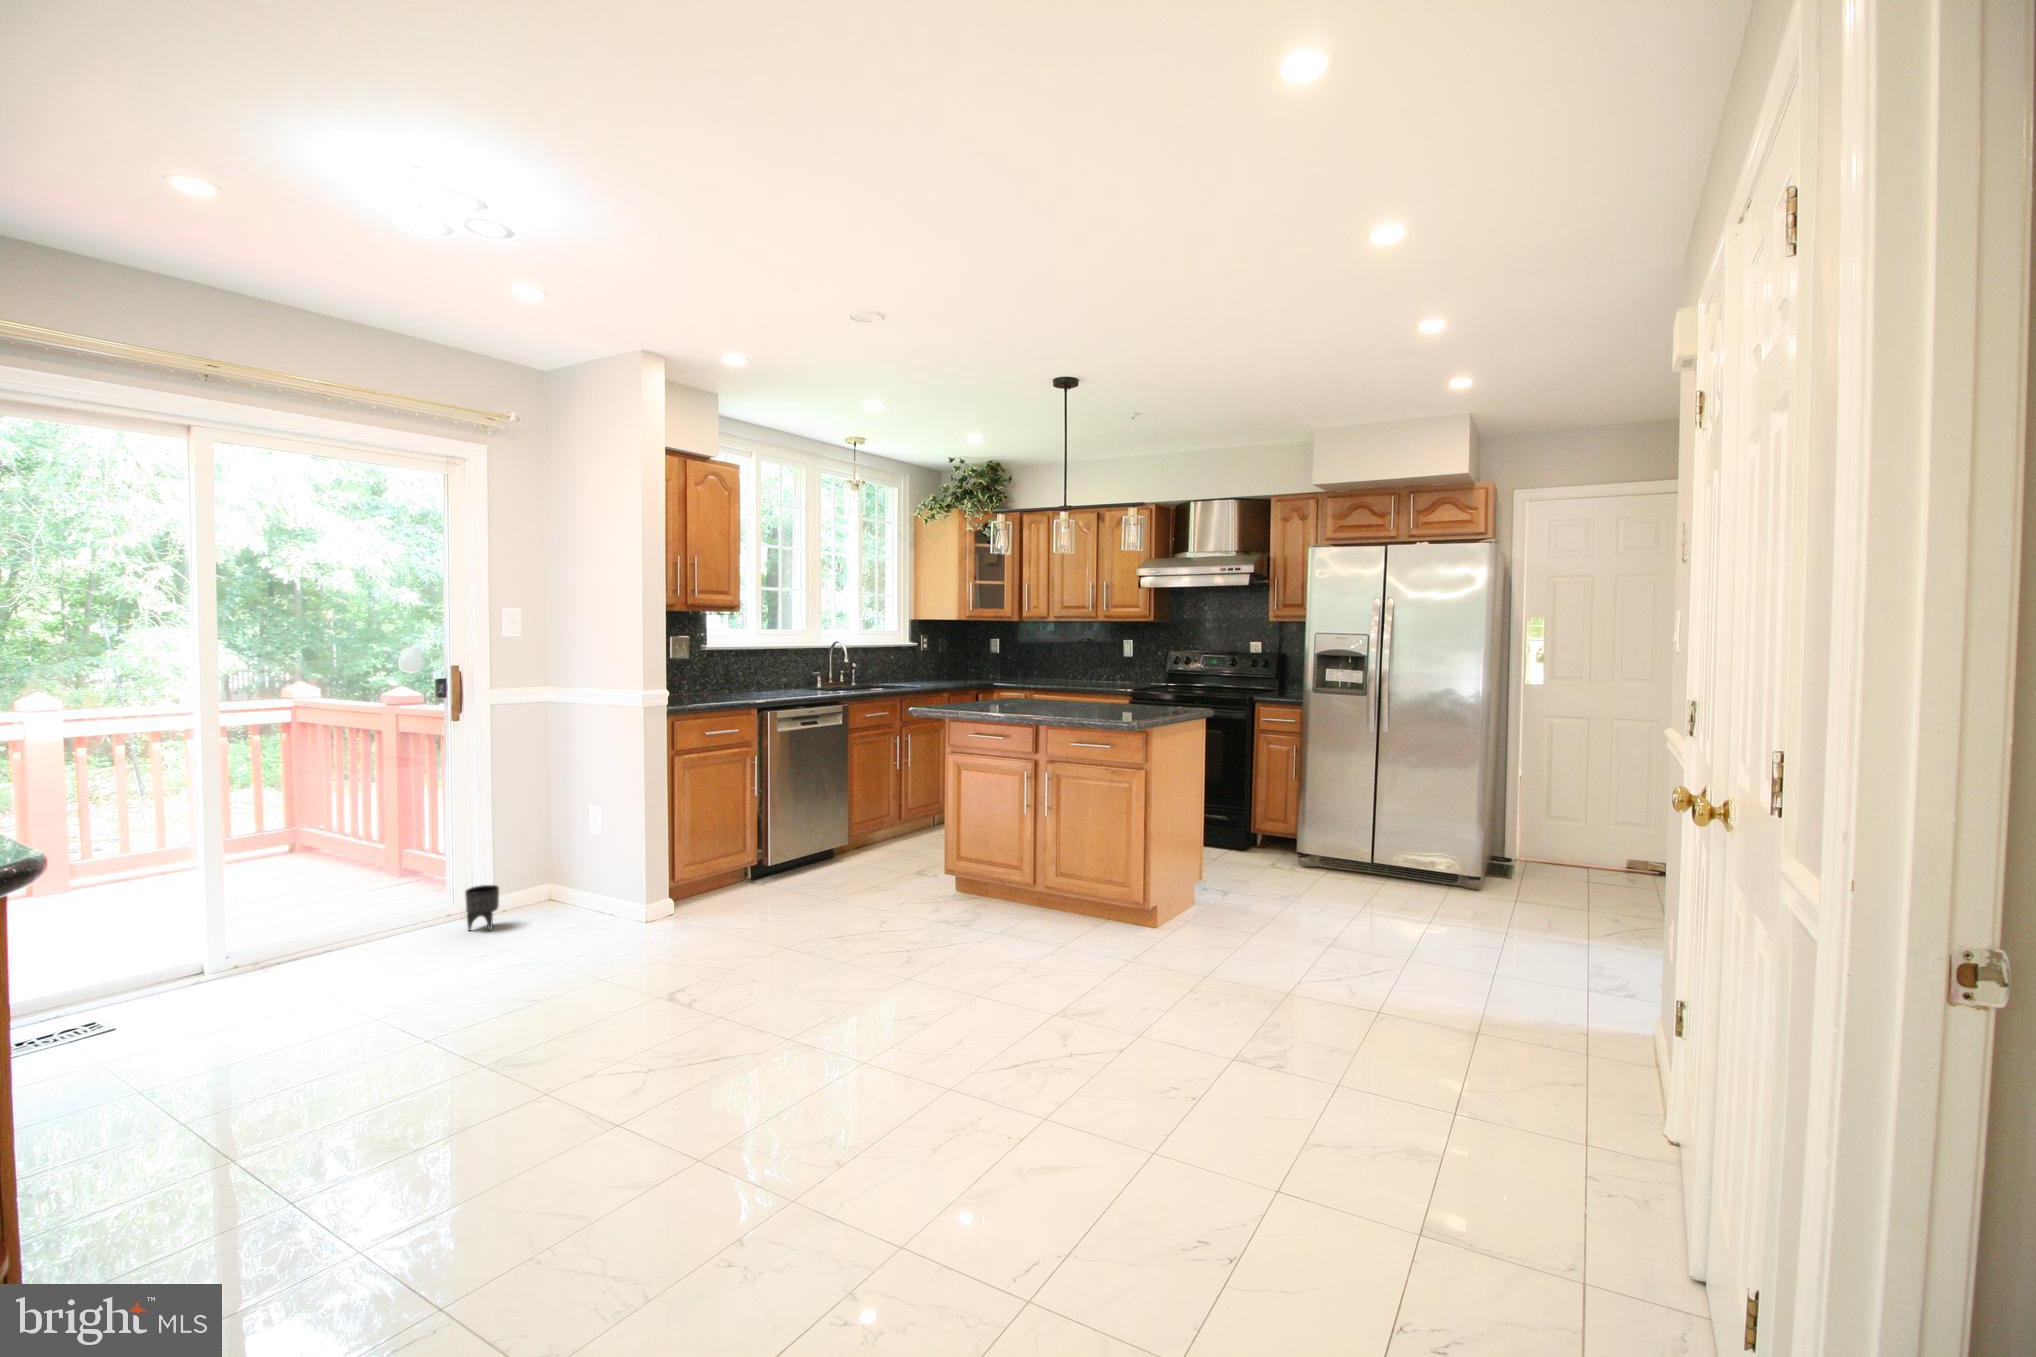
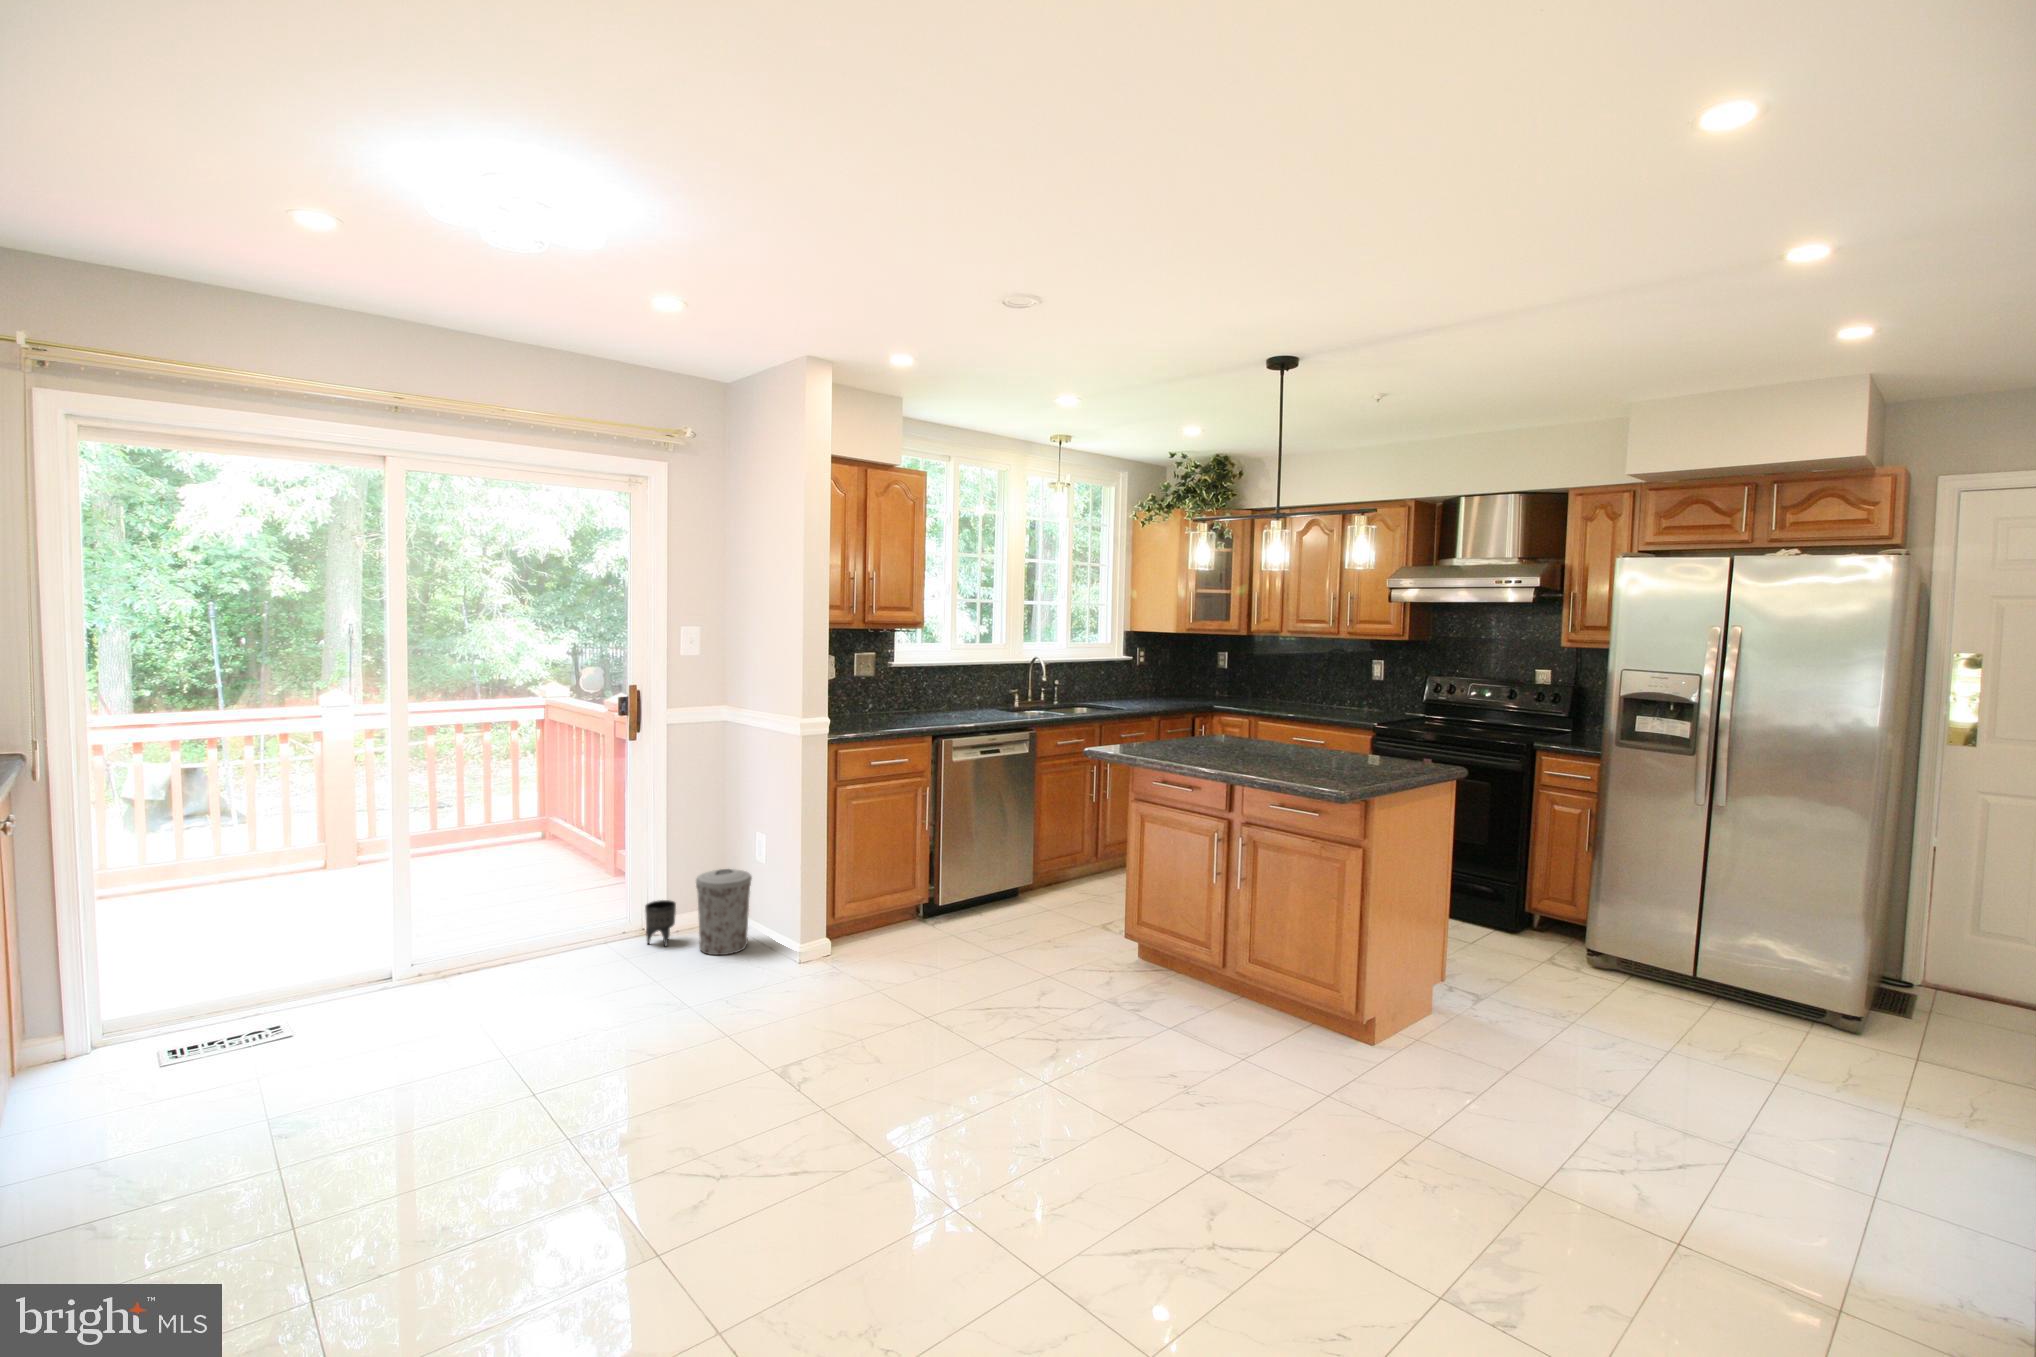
trash can: none [524,846,584,932] -> present [696,869,752,955]

